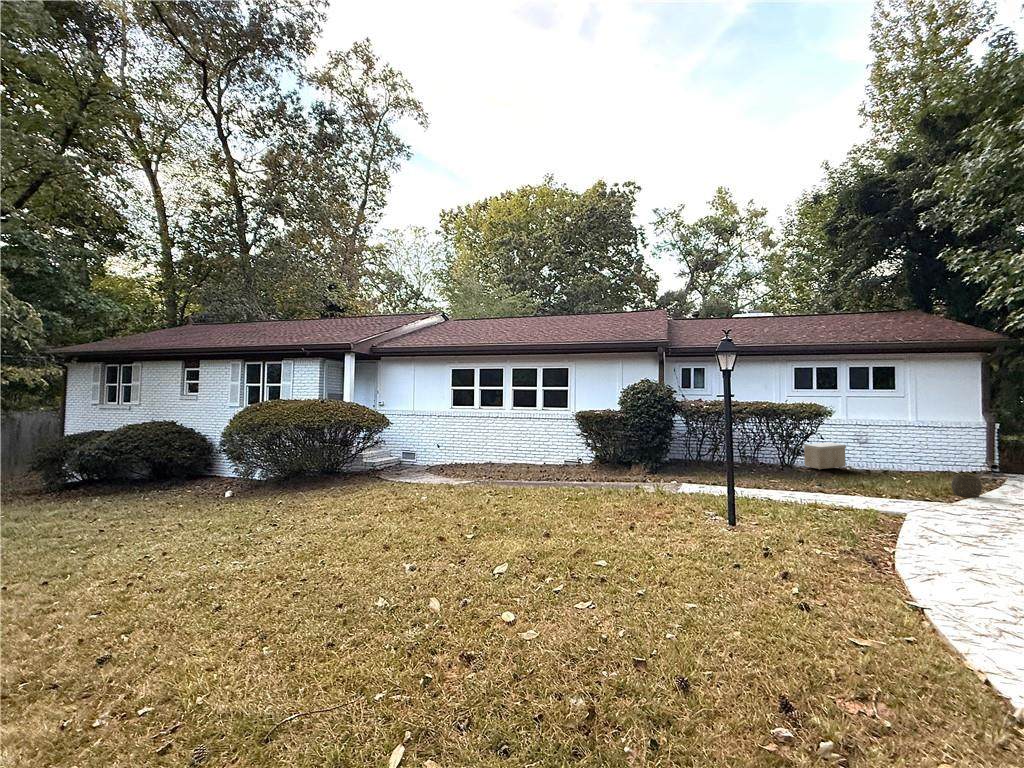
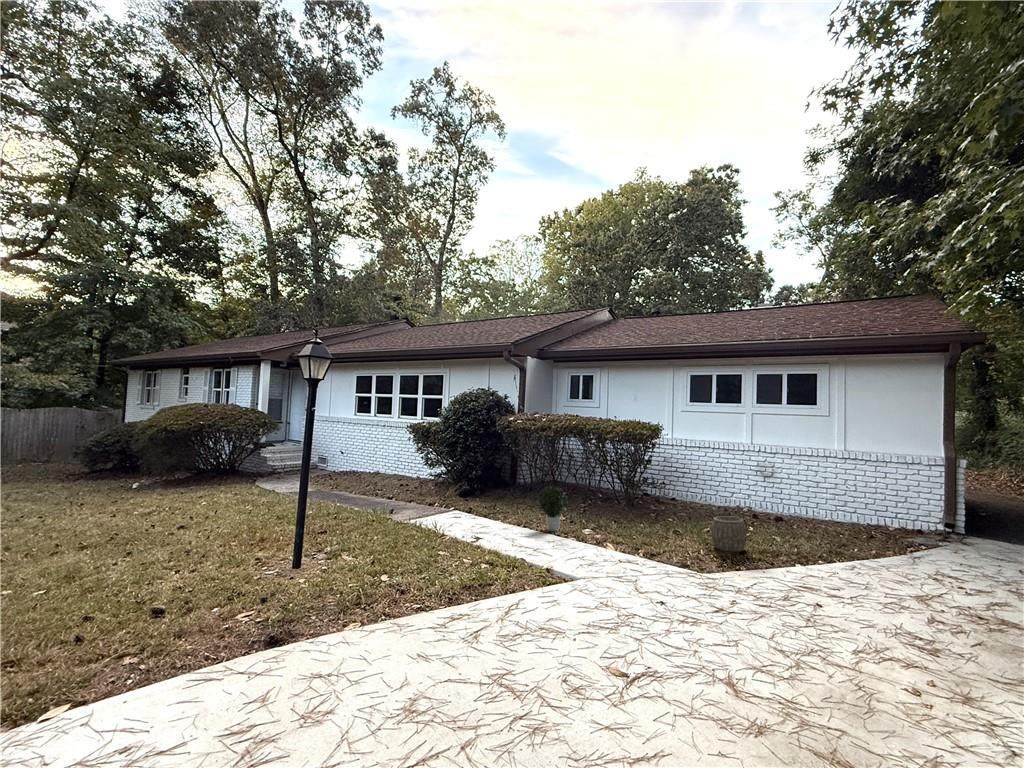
storage bench: present [804,442,846,470] -> none [669,474,718,511]
potted plant: none [846,465,874,499] -> present [537,485,568,531]

